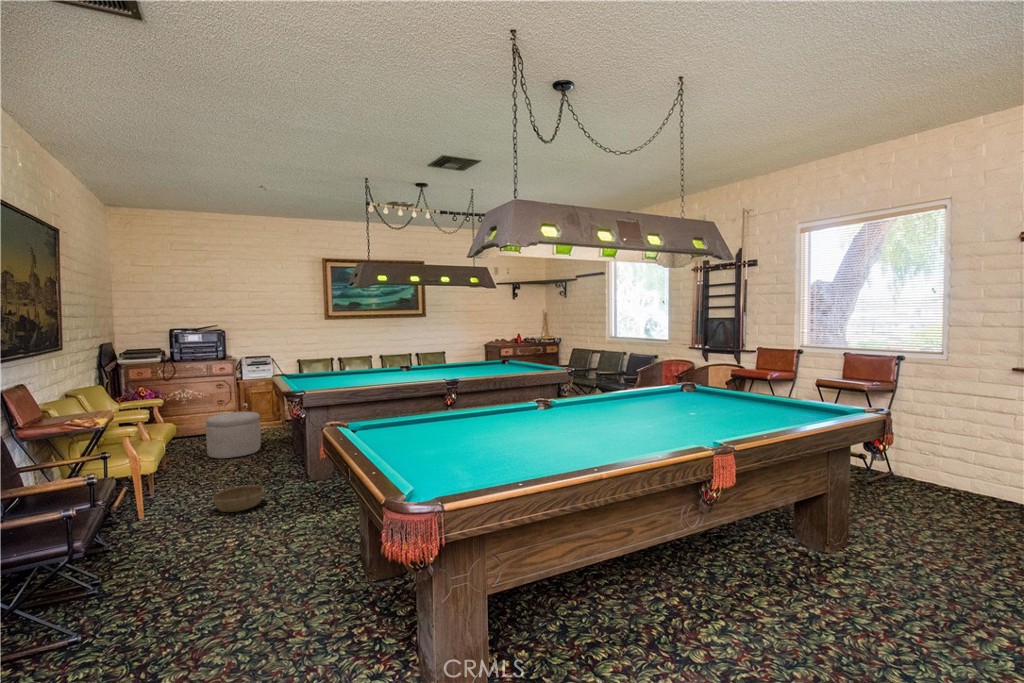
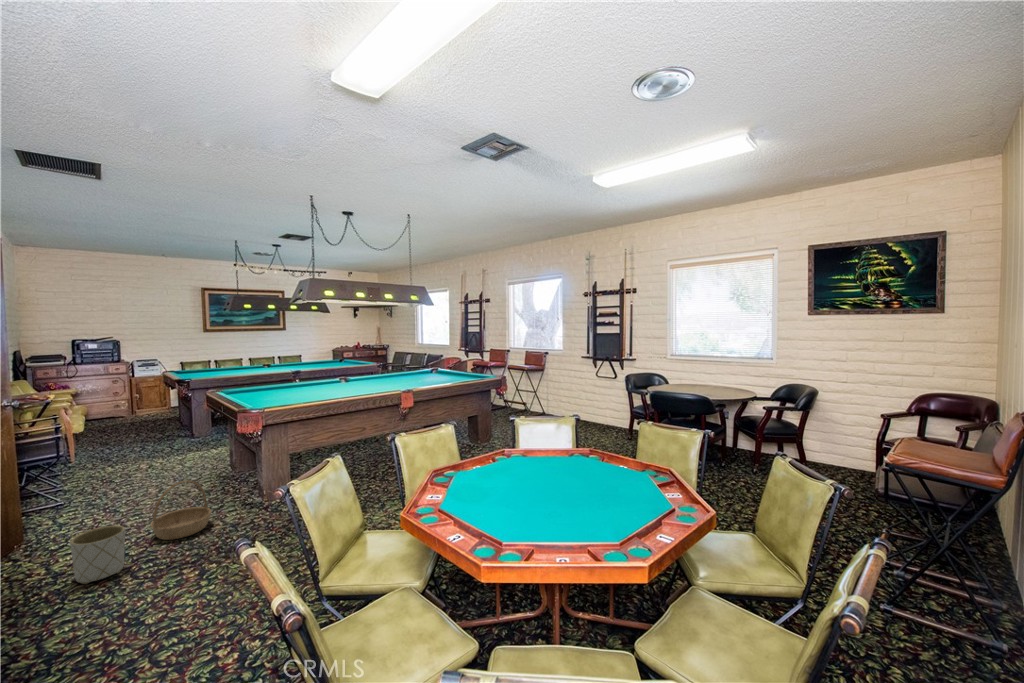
ottoman: present [206,412,261,458] -> none [114,425,181,478]
planter: none [141,492,184,541] -> present [70,525,125,584]

